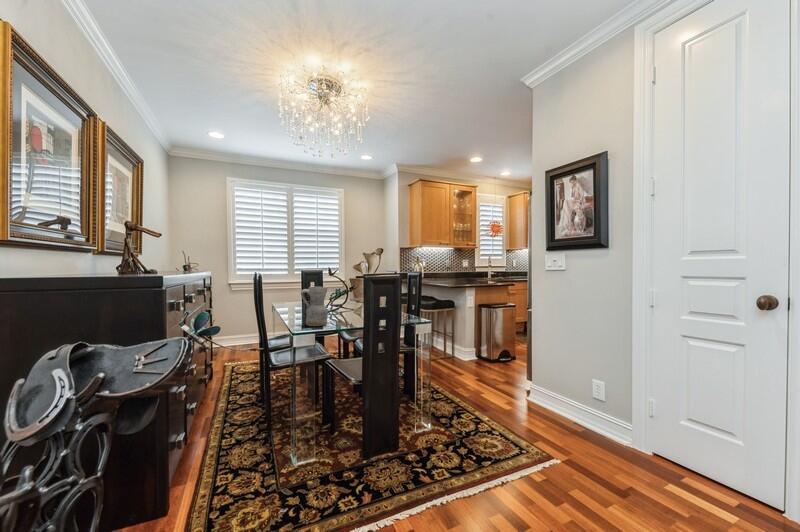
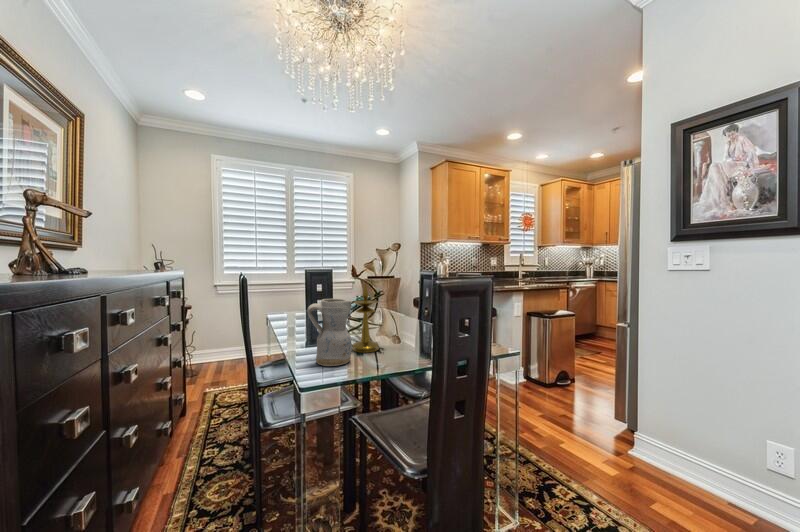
candlestick: none [330,278,347,321] -> present [352,285,379,352]

